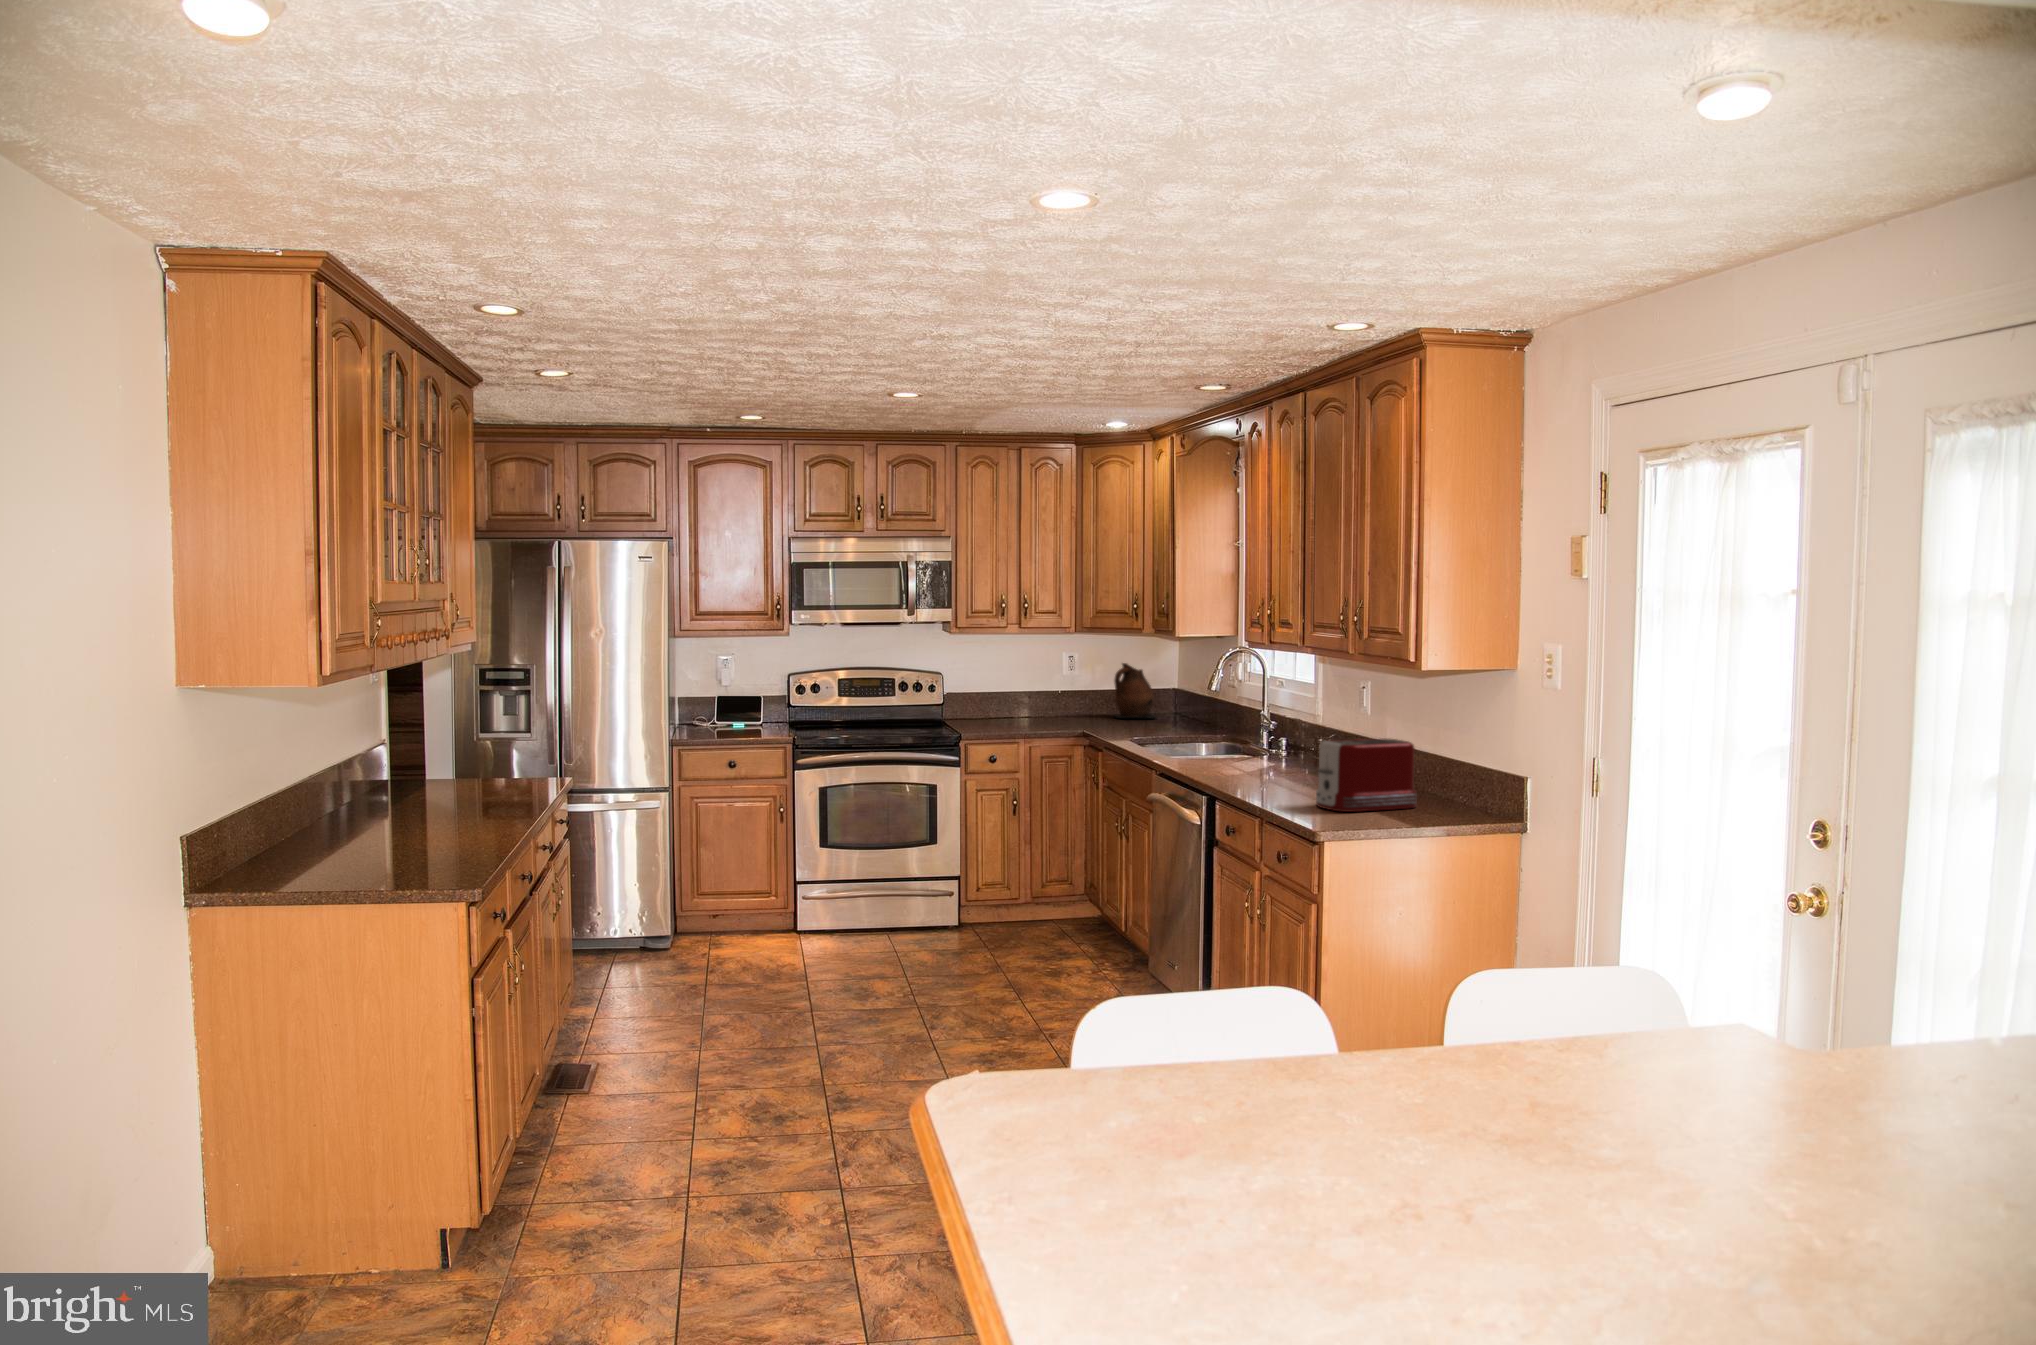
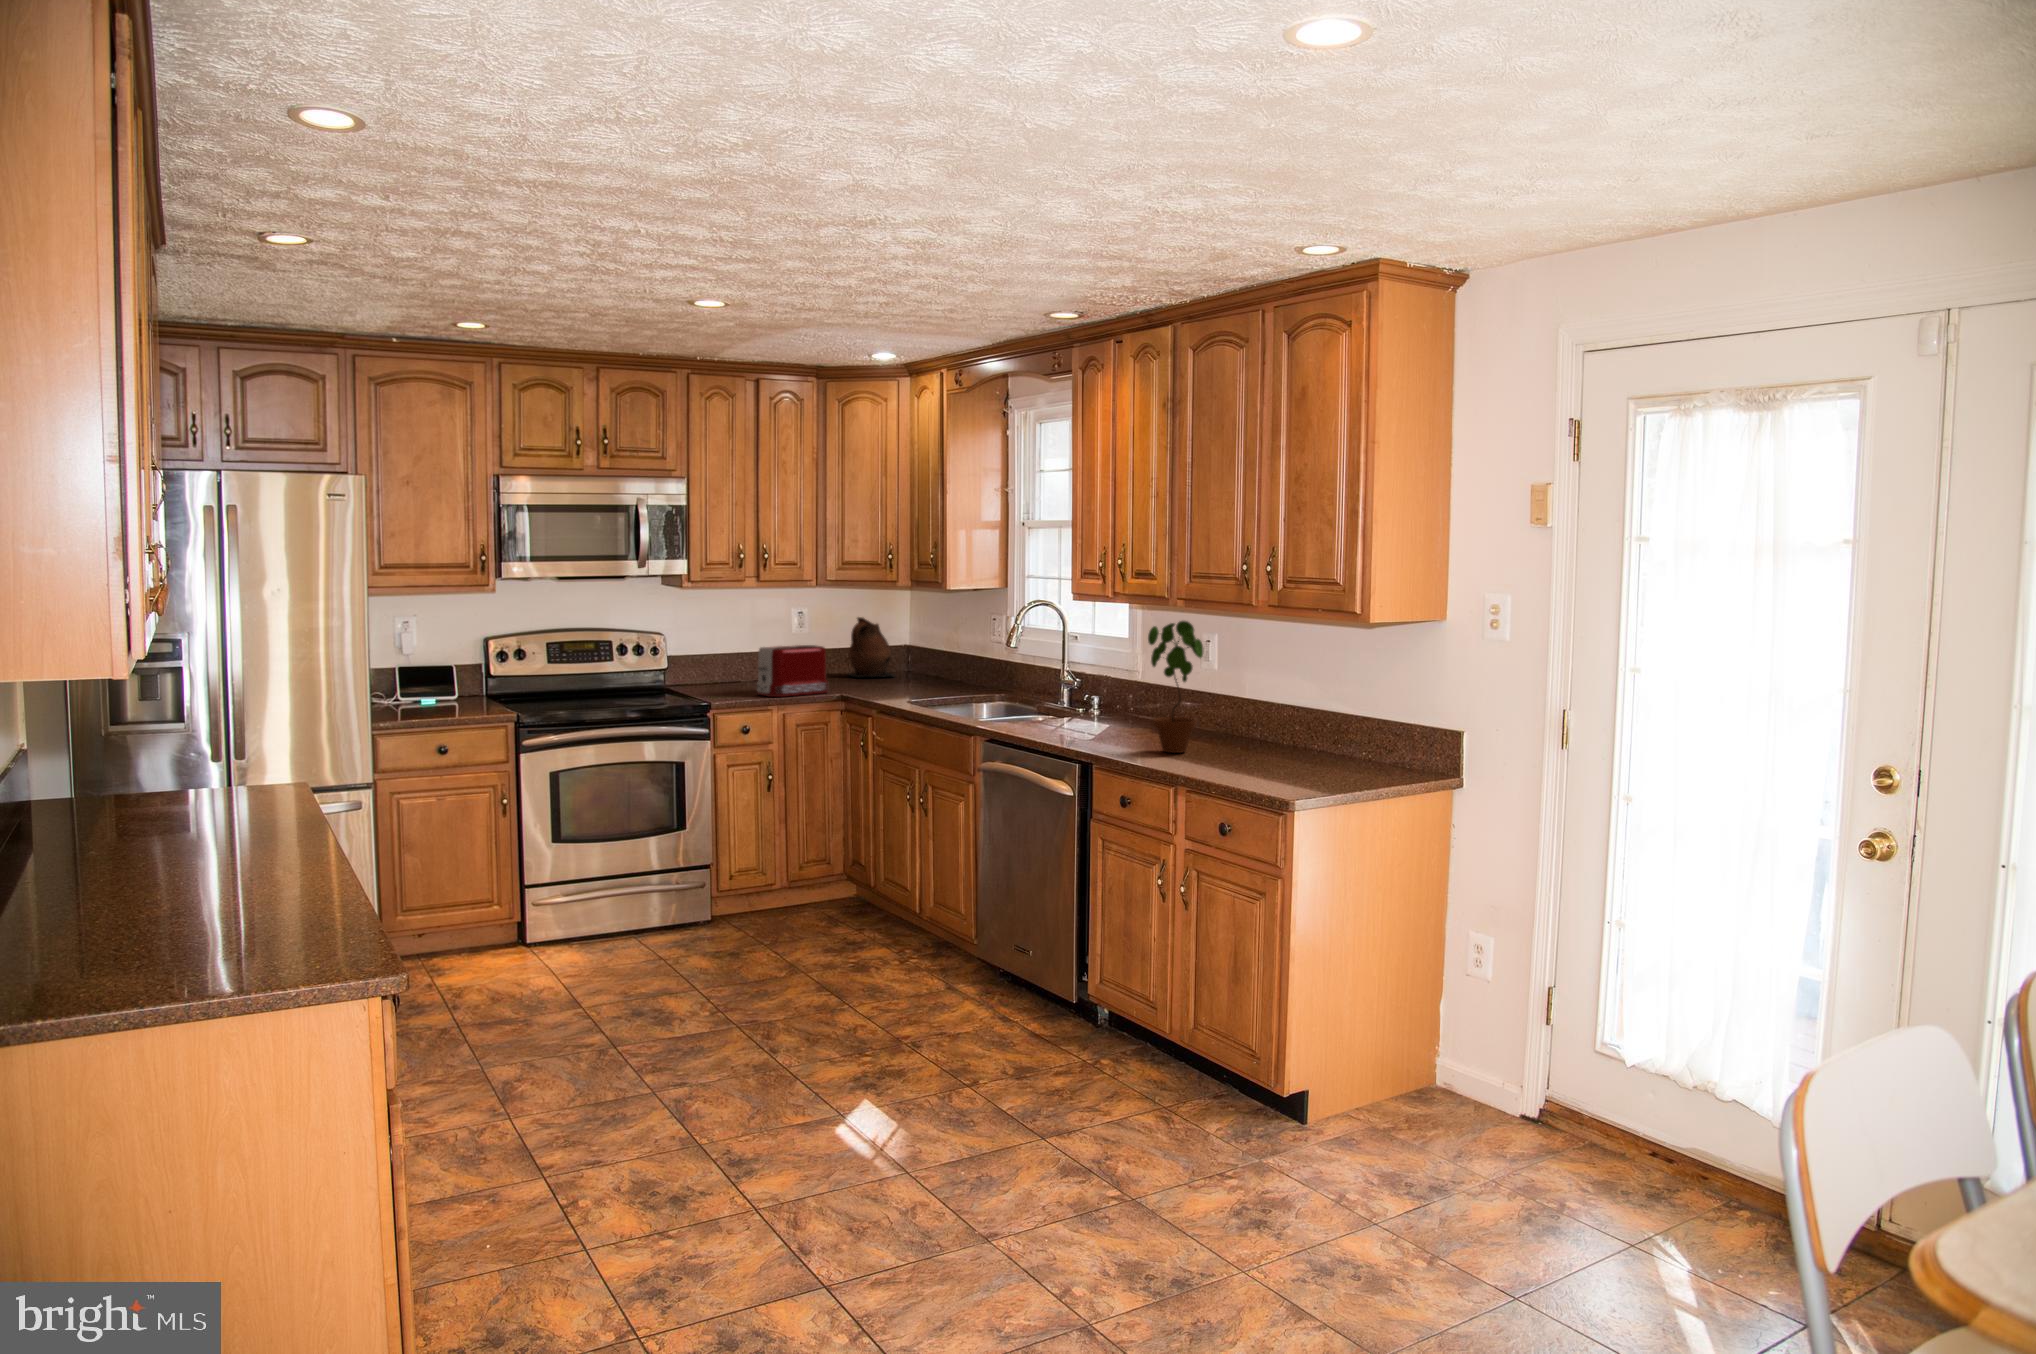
potted plant: none [1267,666,1315,790] -> present [1148,621,1203,753]
toaster: present [1316,739,1417,812] -> present [757,645,829,697]

